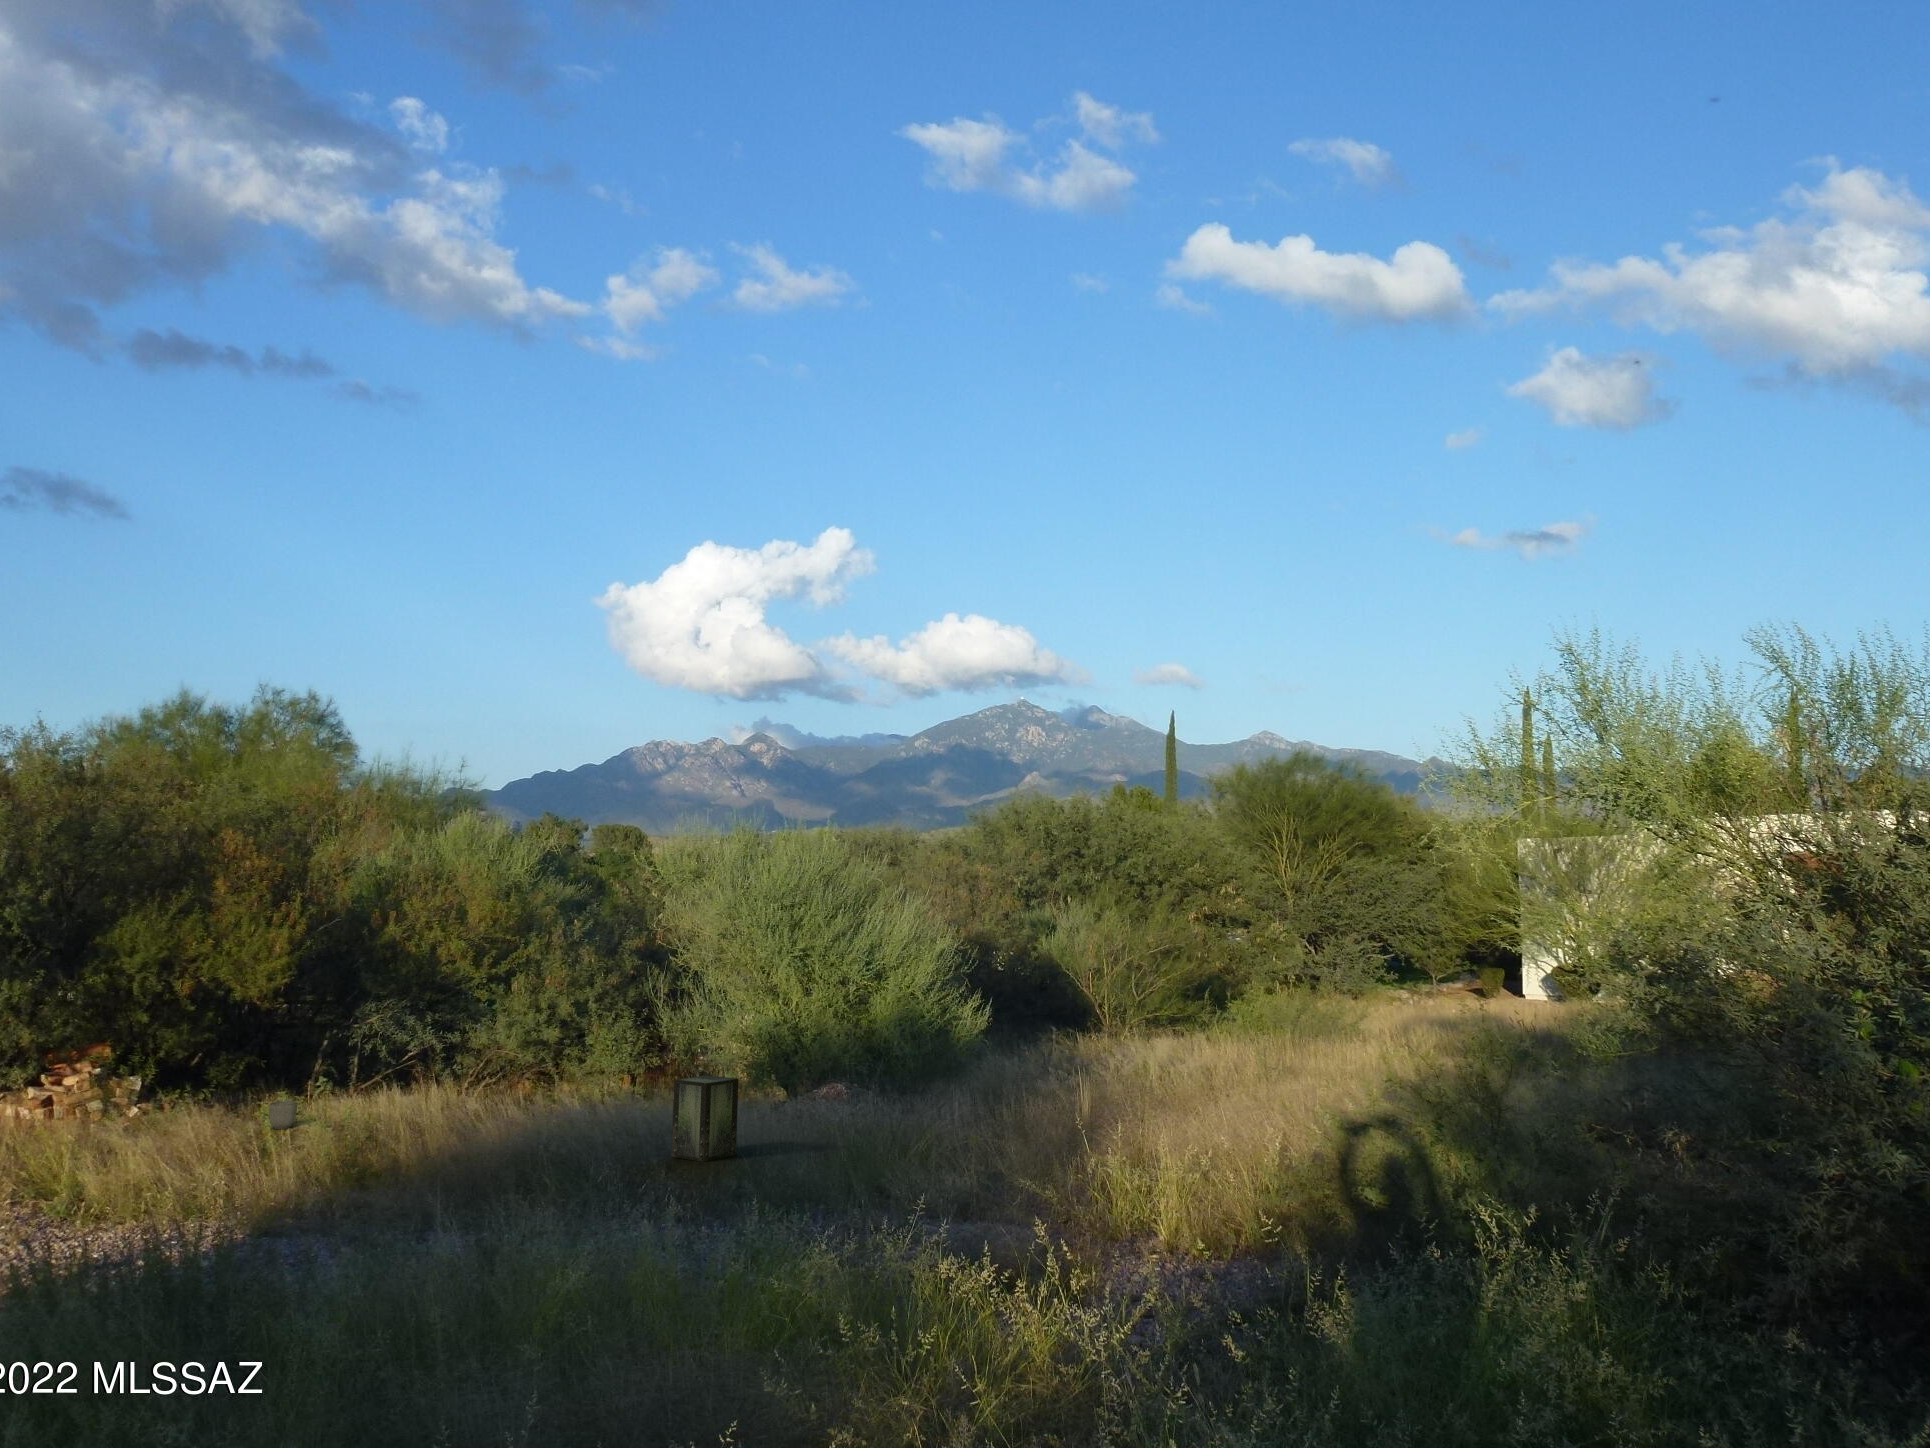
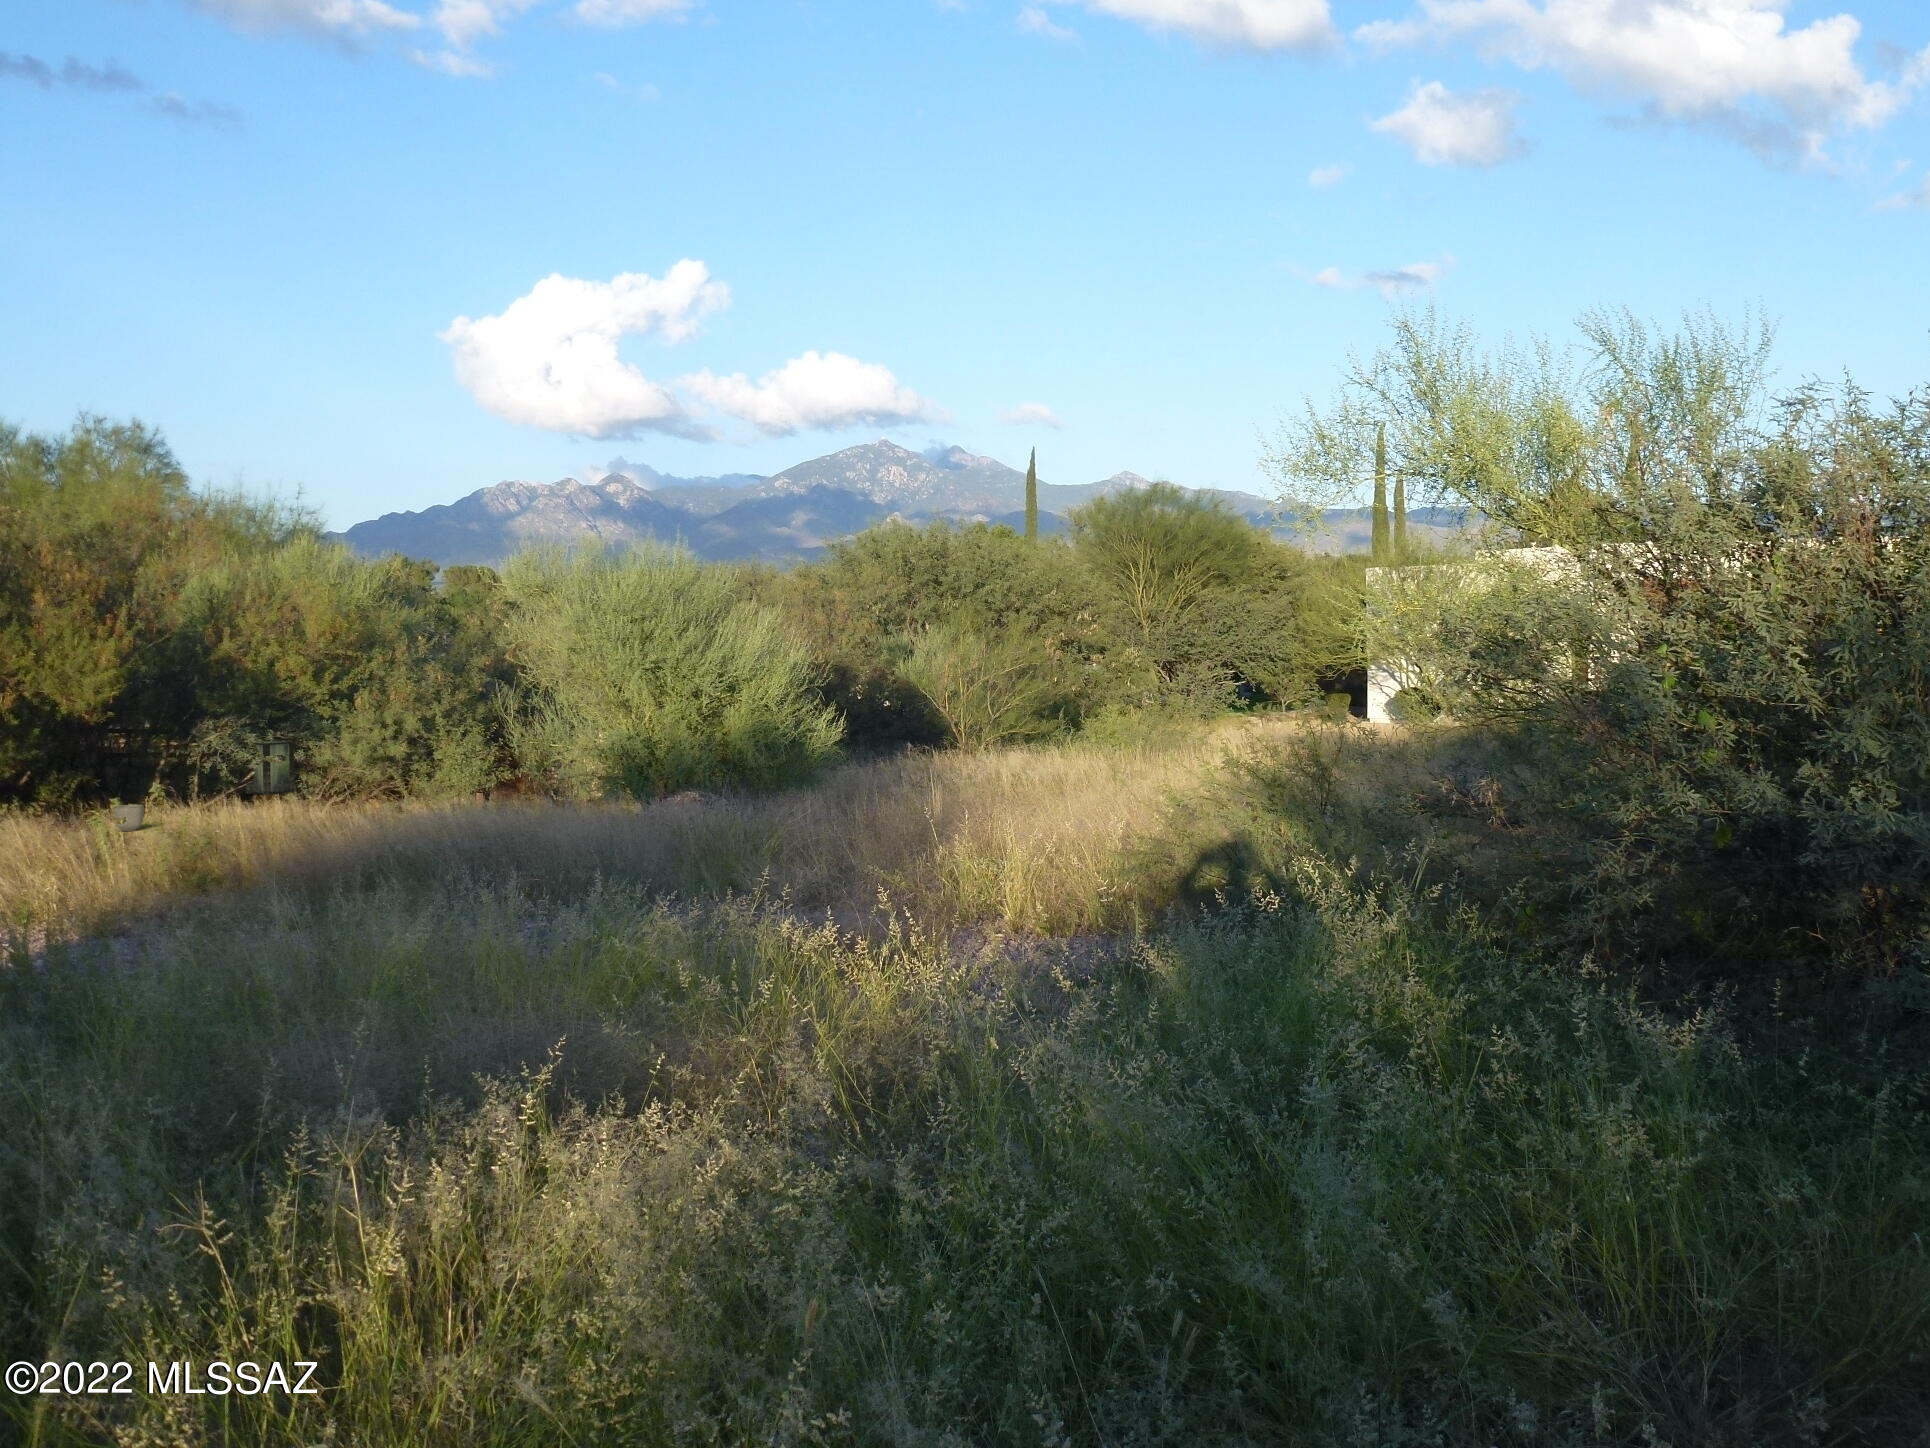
storage box: present [671,1075,739,1162] -> present [246,740,295,795]

